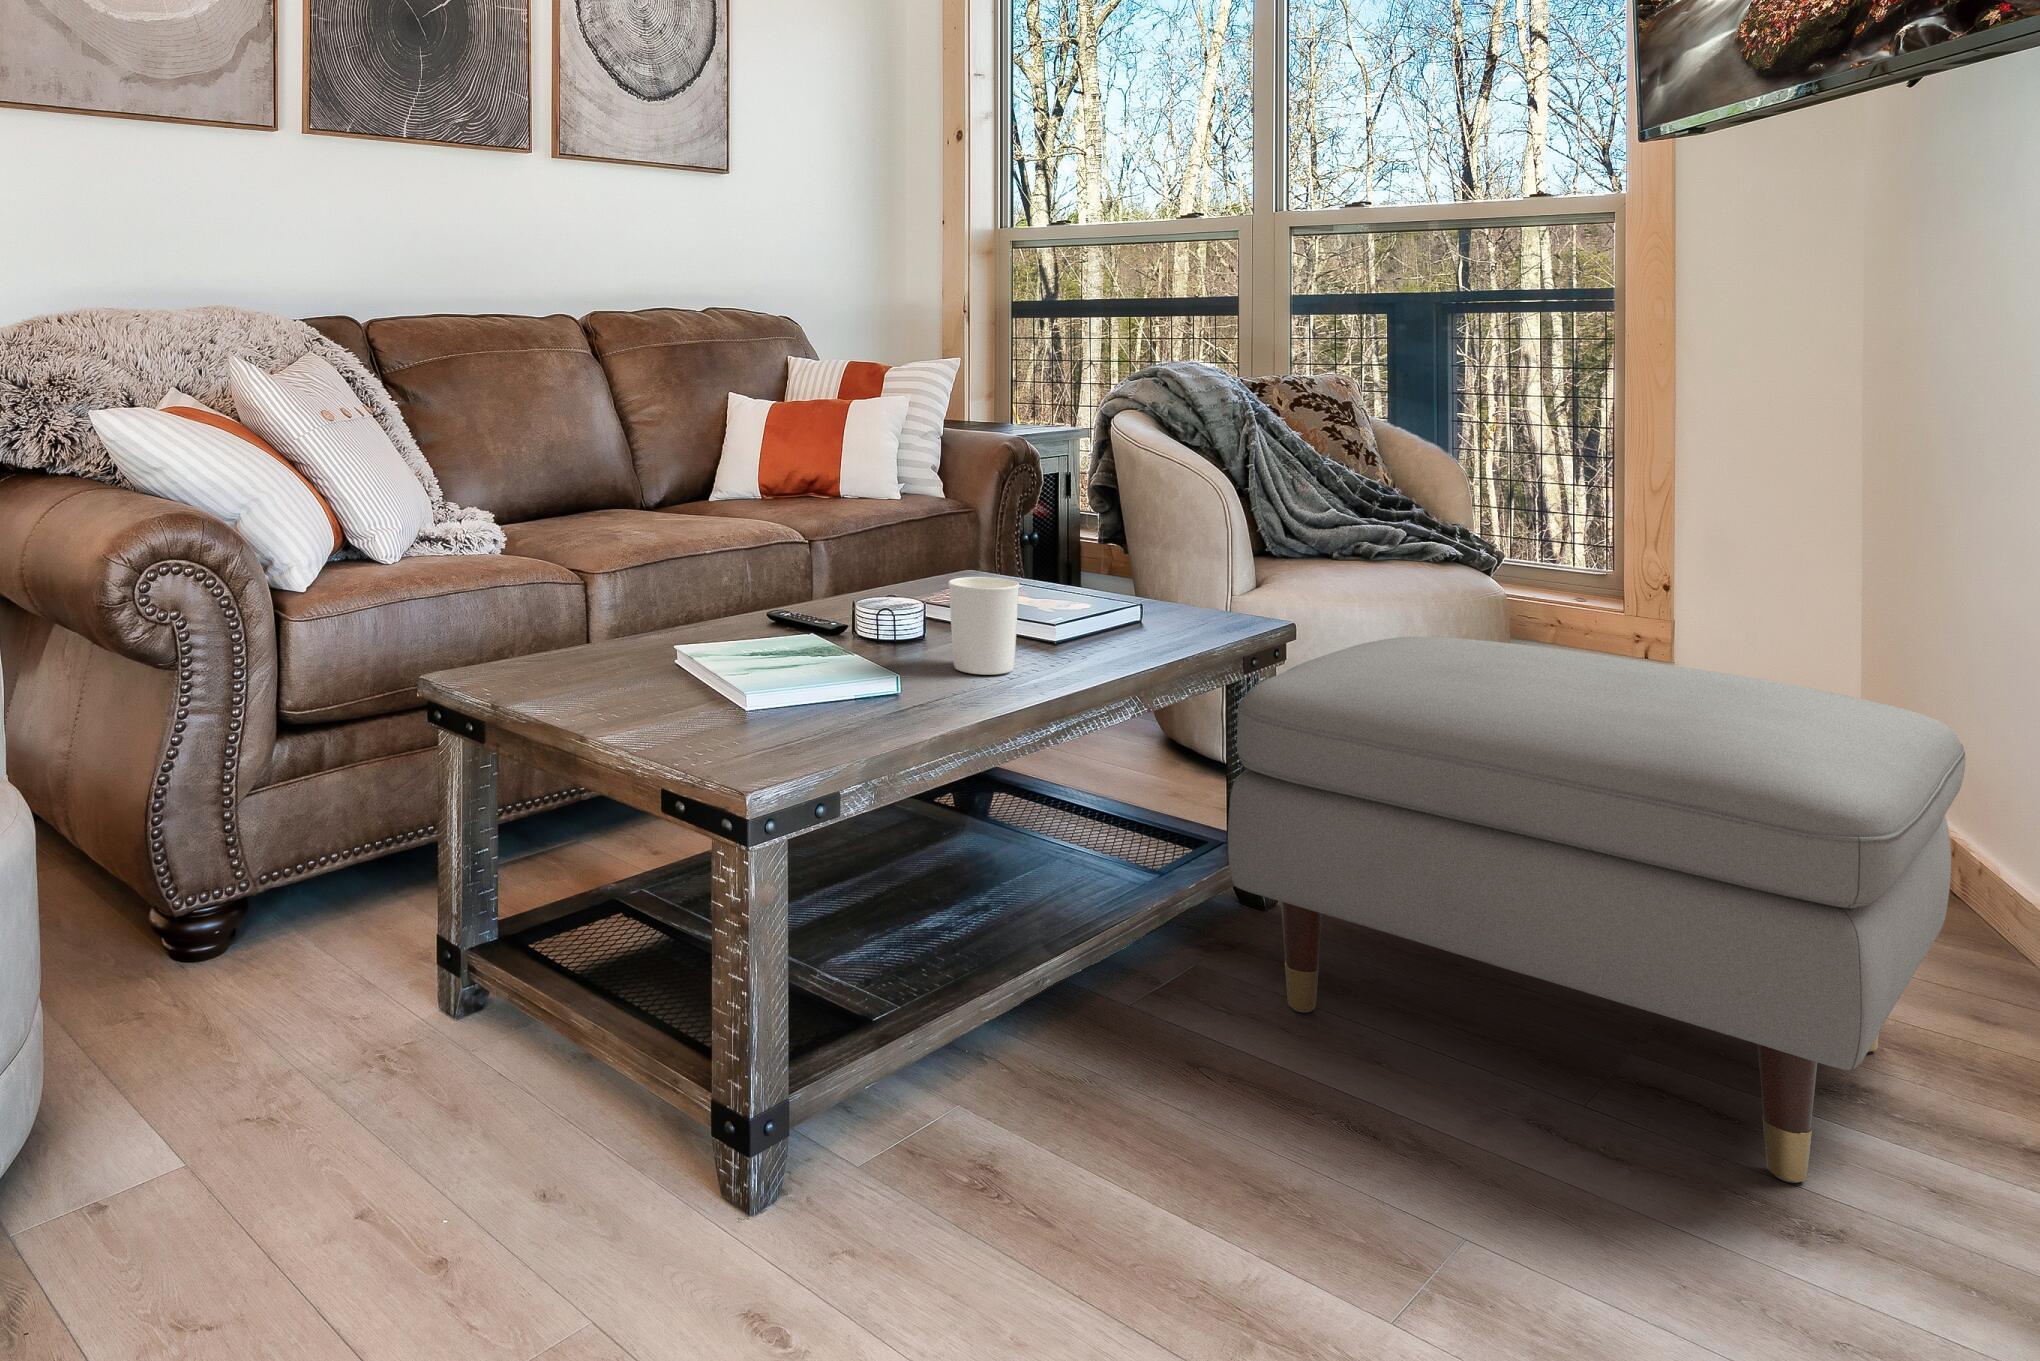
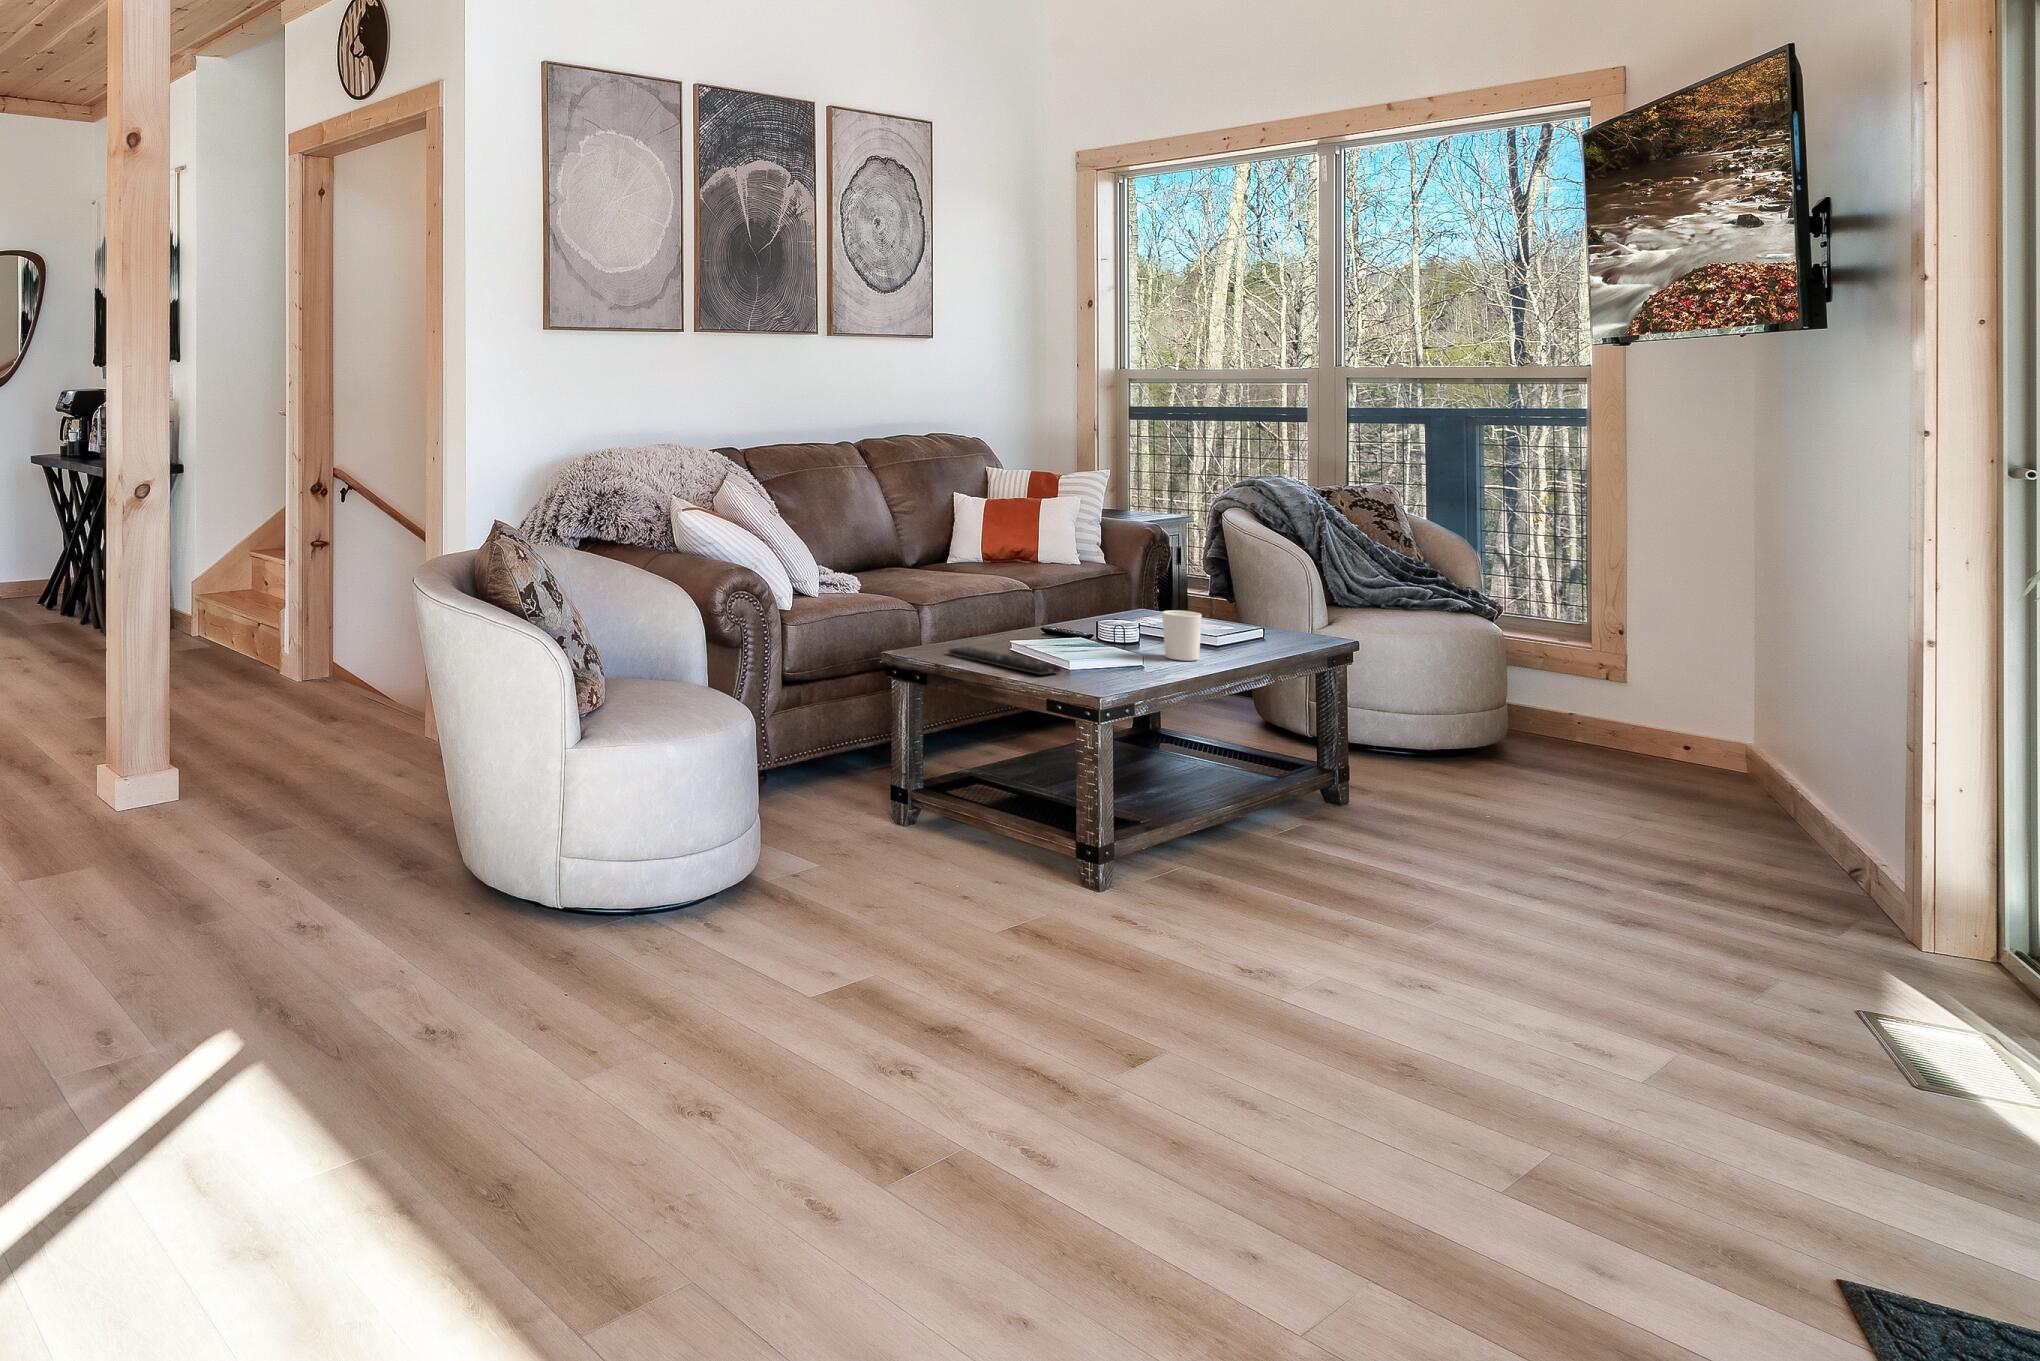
ottoman: present [1228,637,1966,1183] -> none [1320,652,1730,907]
remote control: none [540,658,722,725] -> present [949,647,1061,675]

